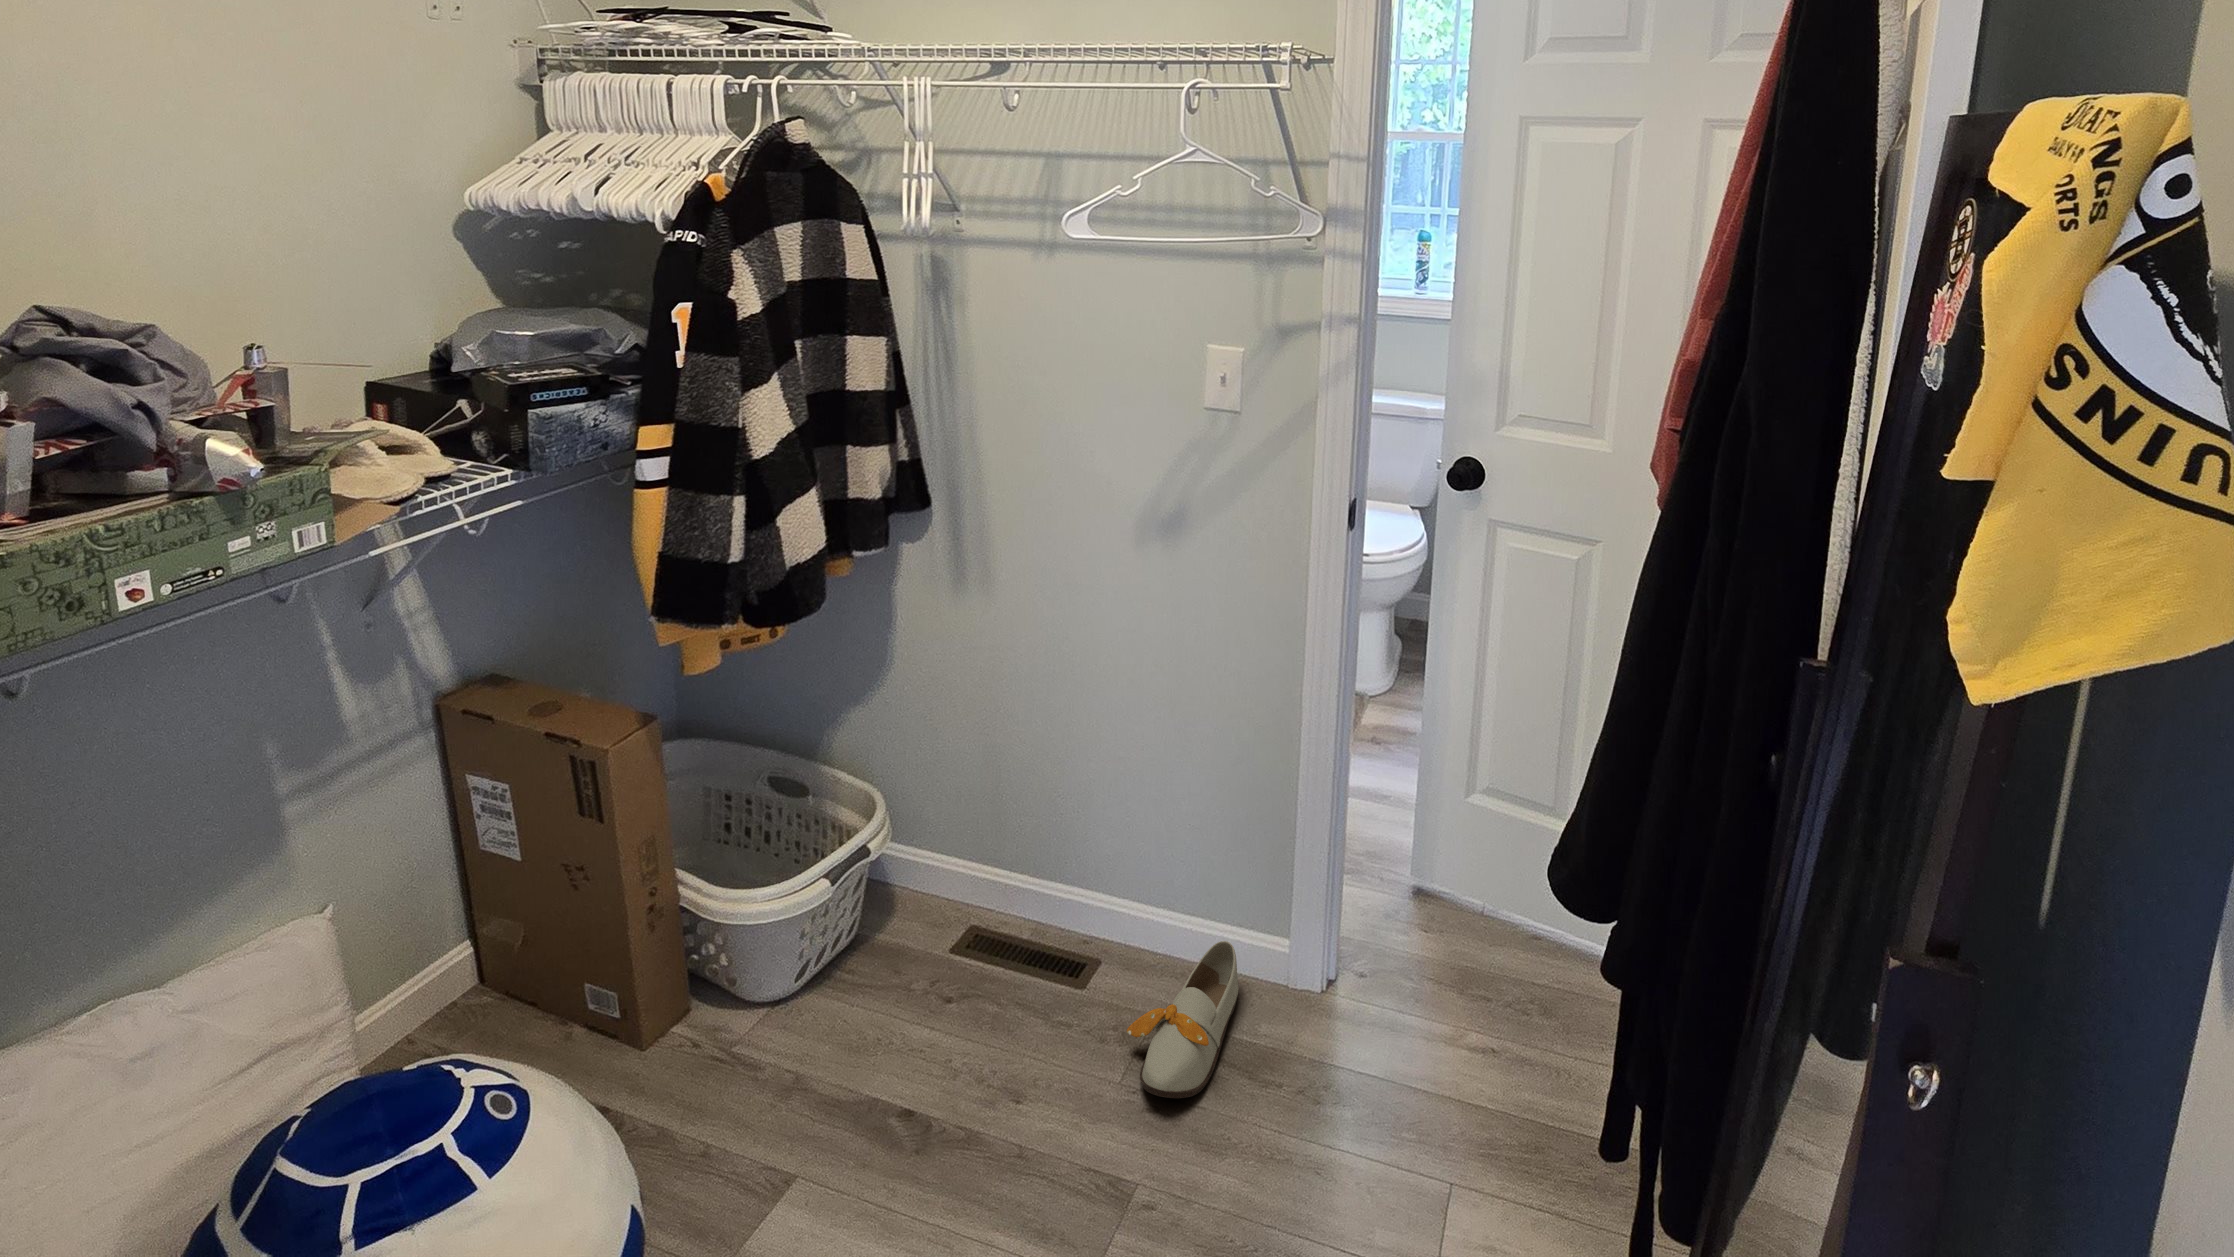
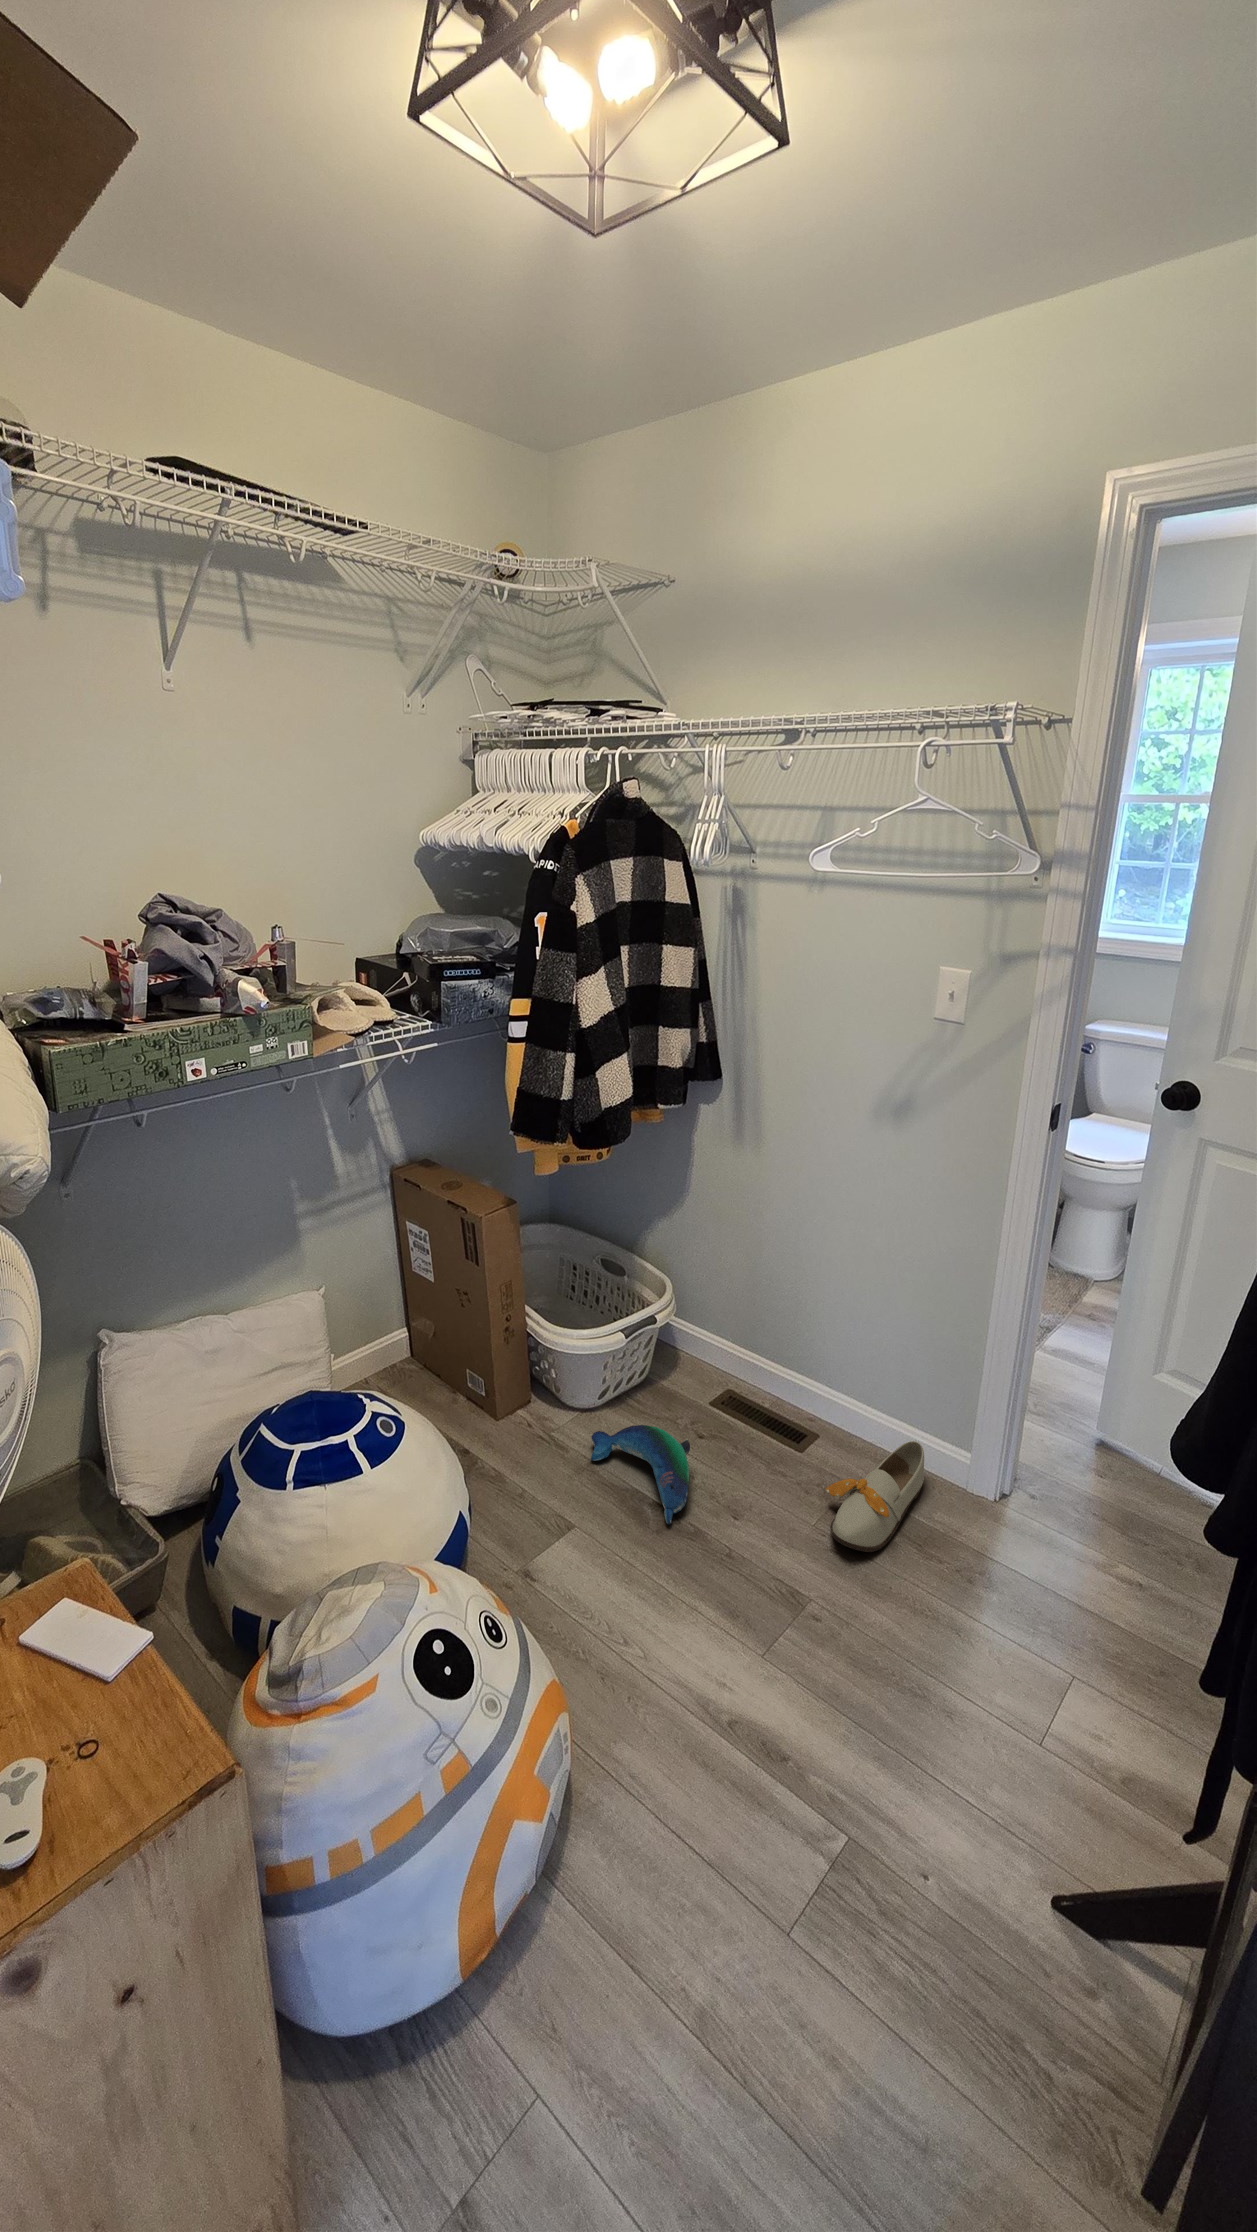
plush toy: none [798,1006,950,1136] -> present [590,1425,690,1524]

